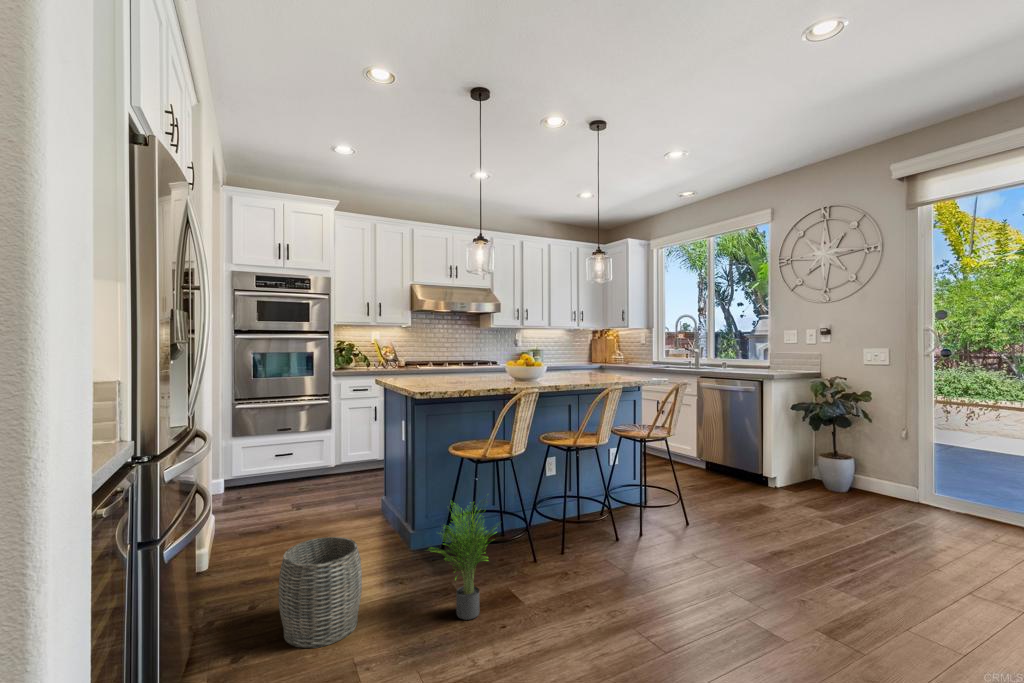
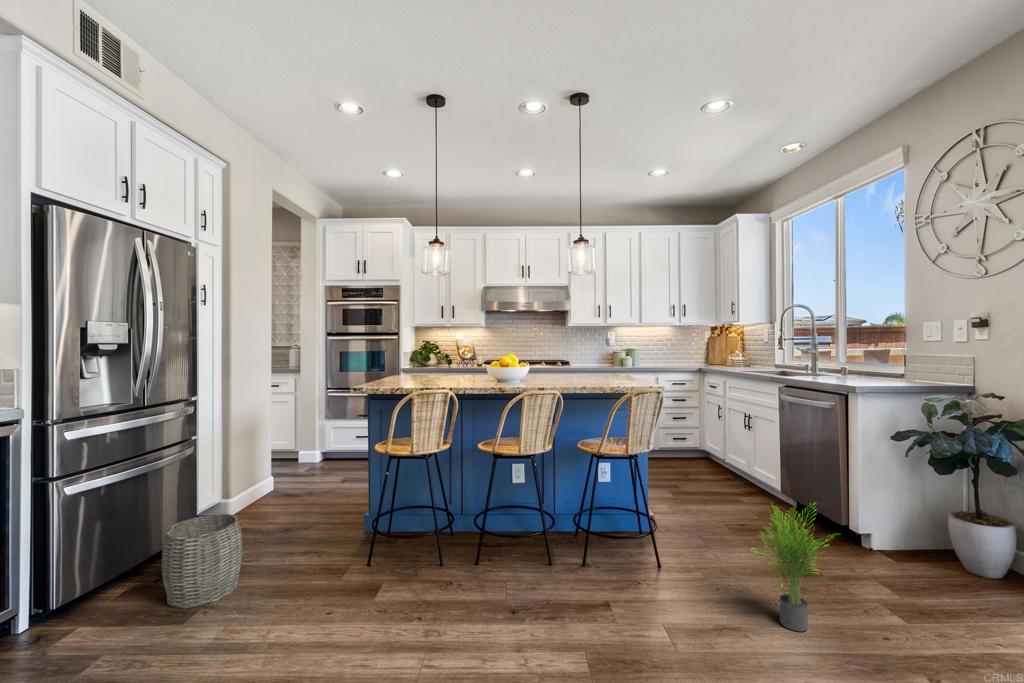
potted plant: present [432,504,494,620] -> present [756,504,826,632]

